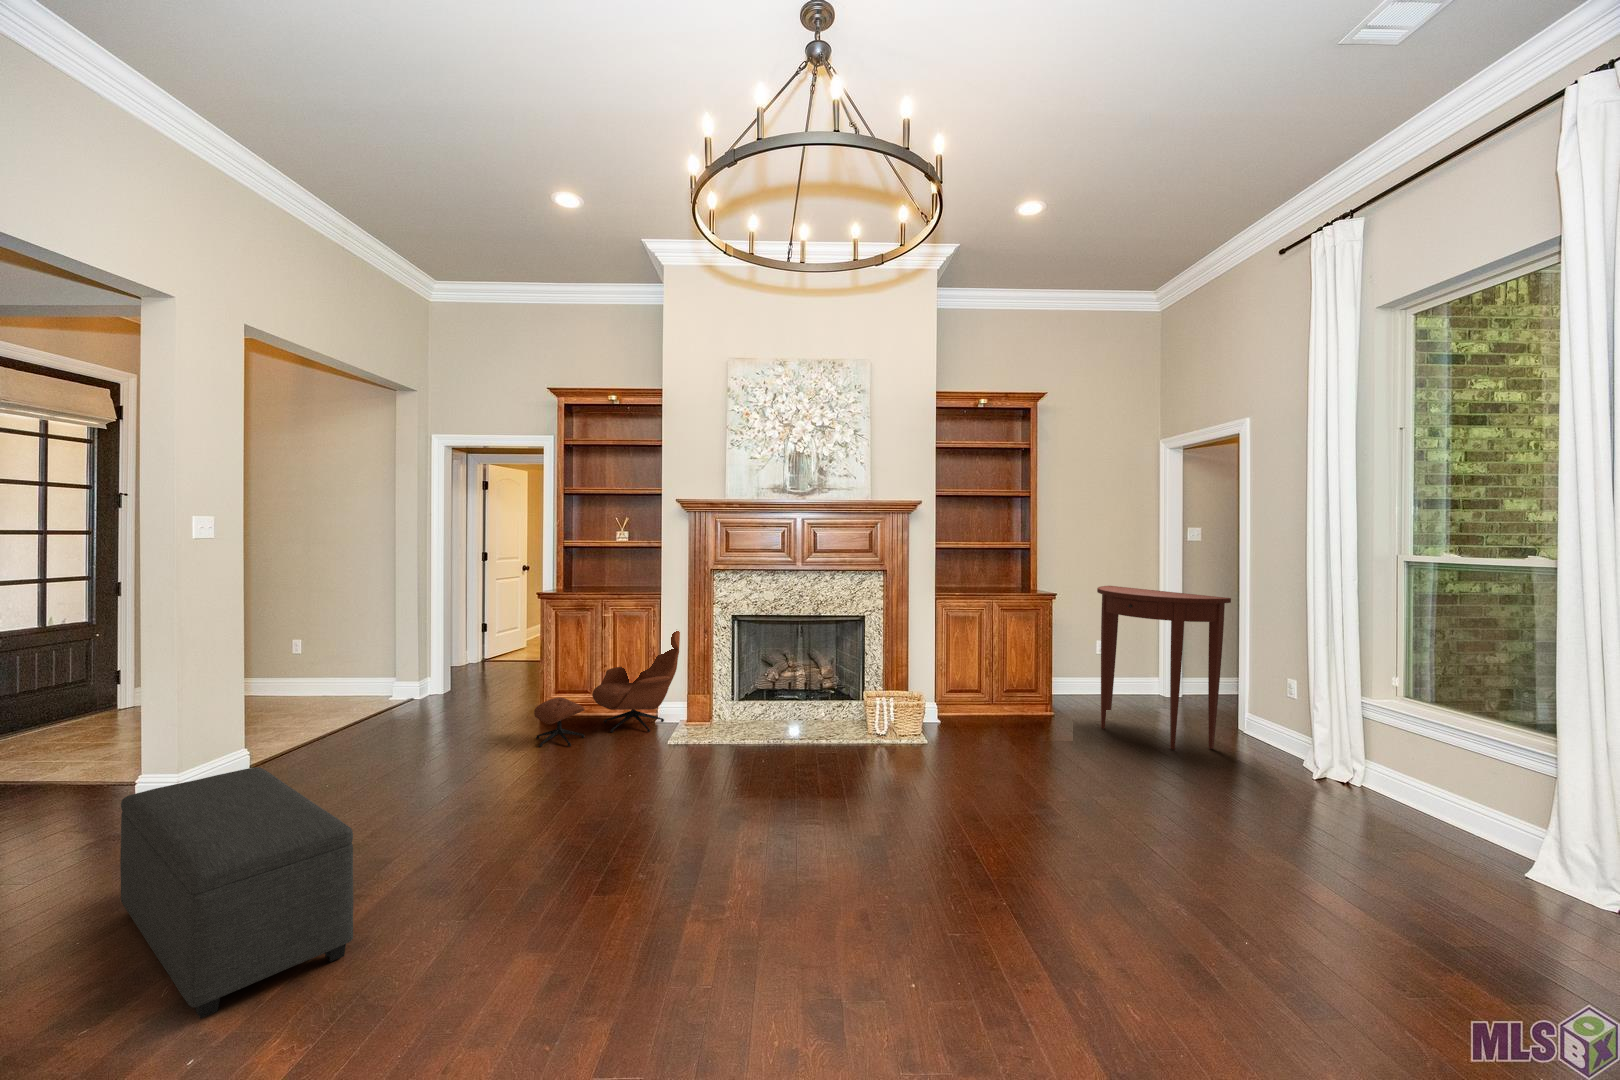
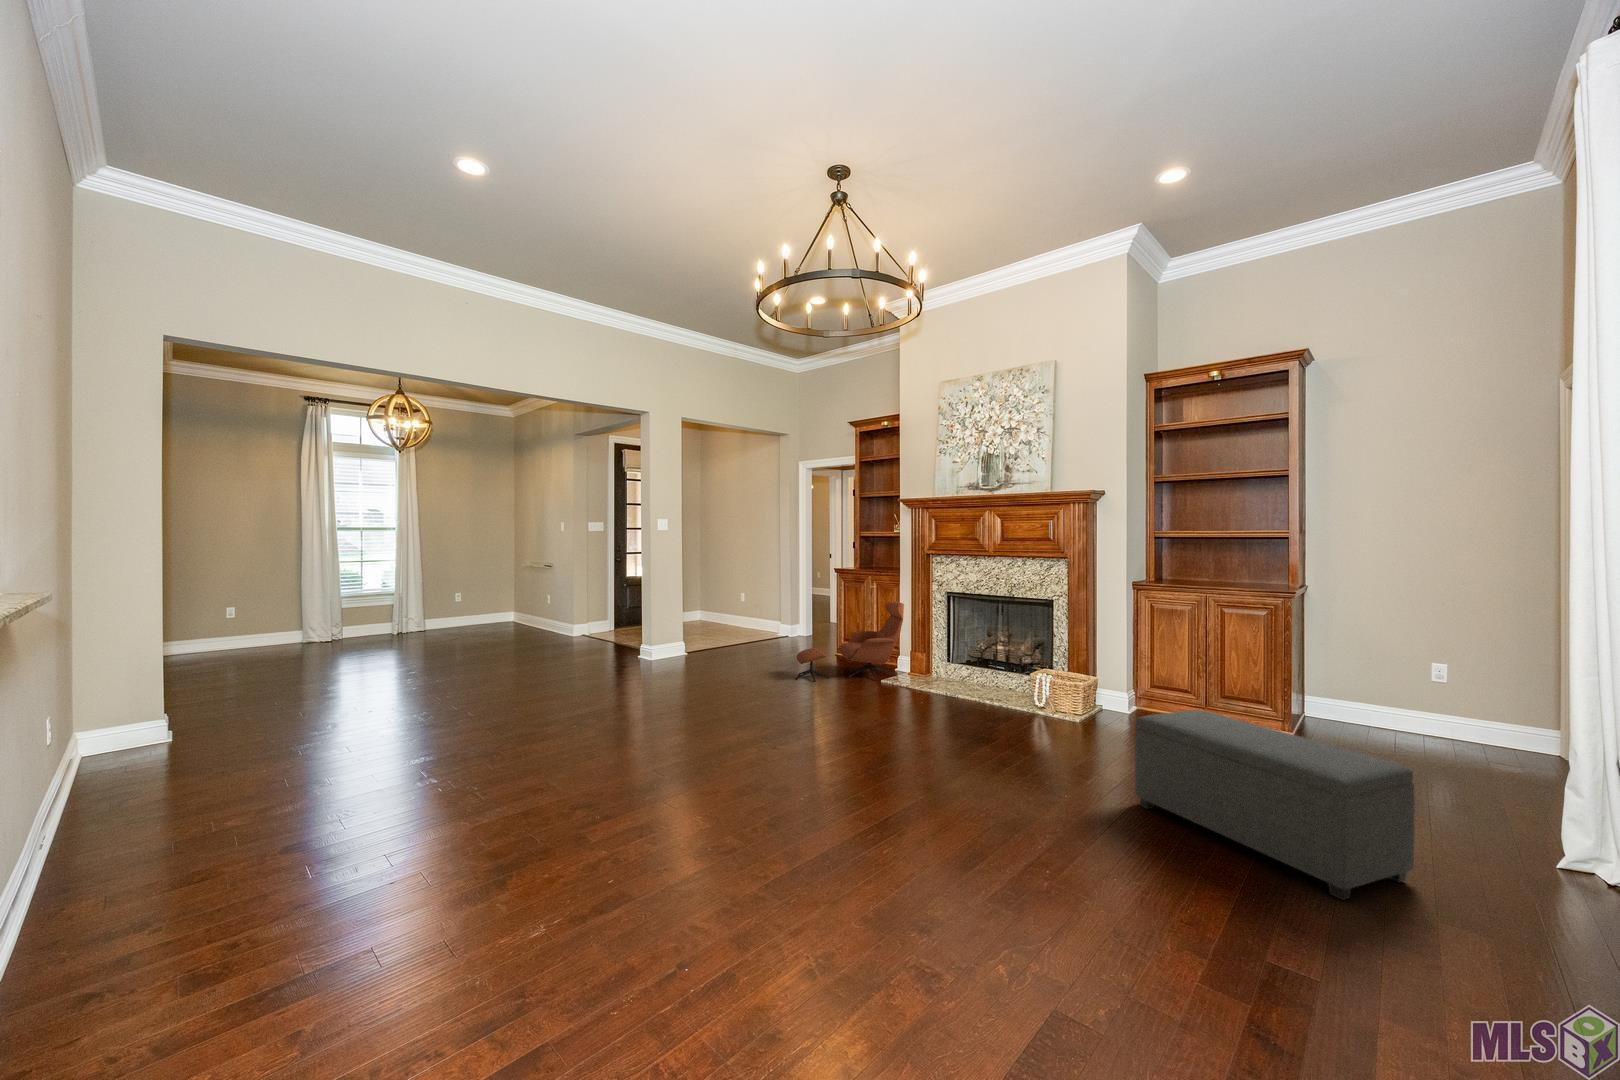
console table: present [1097,586,1231,750] -> none [1338,572,1513,767]
ottoman: present [120,767,353,1018] -> present [1135,710,1415,900]

